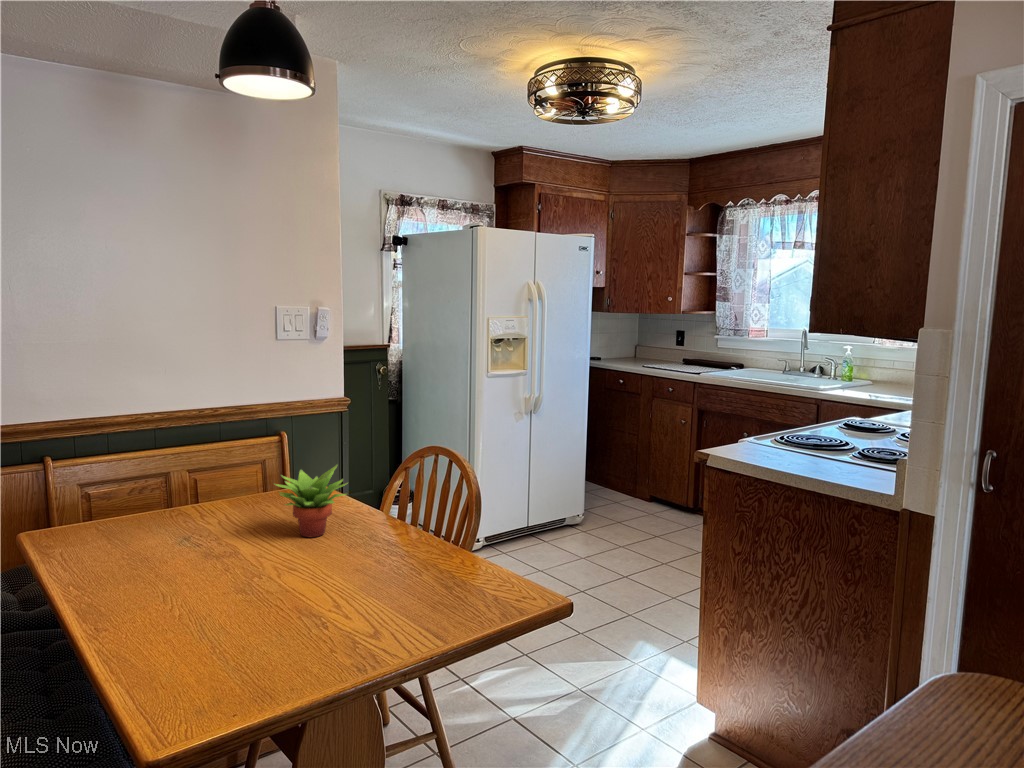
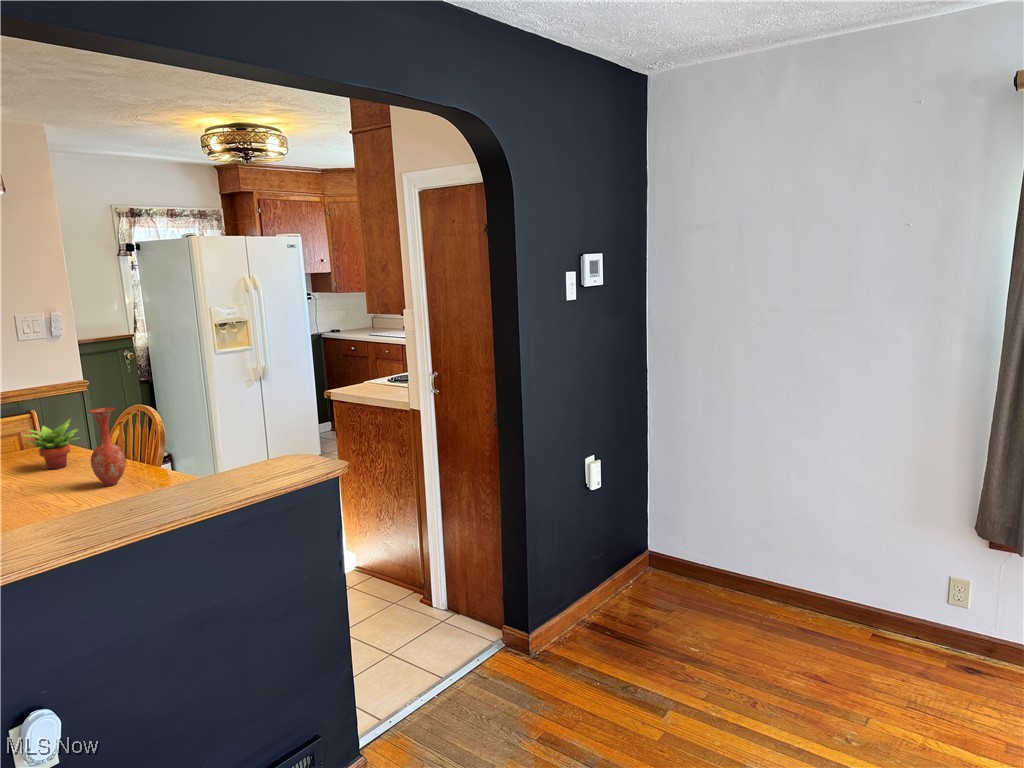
vase: none [371,467,421,595] -> present [88,408,126,486]

